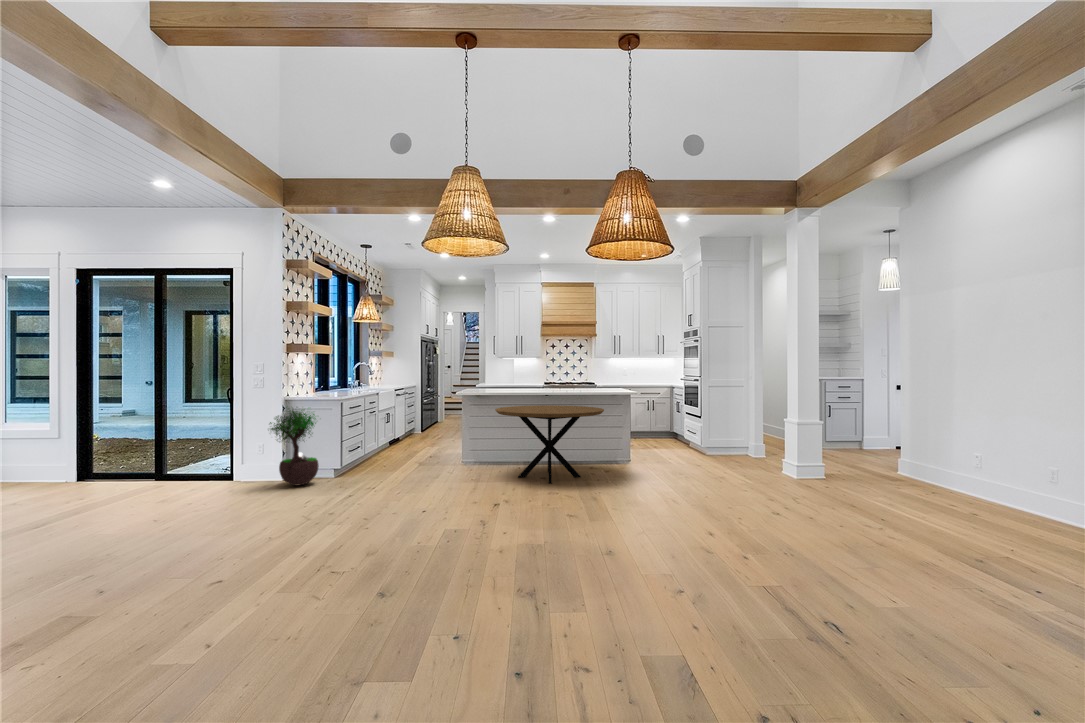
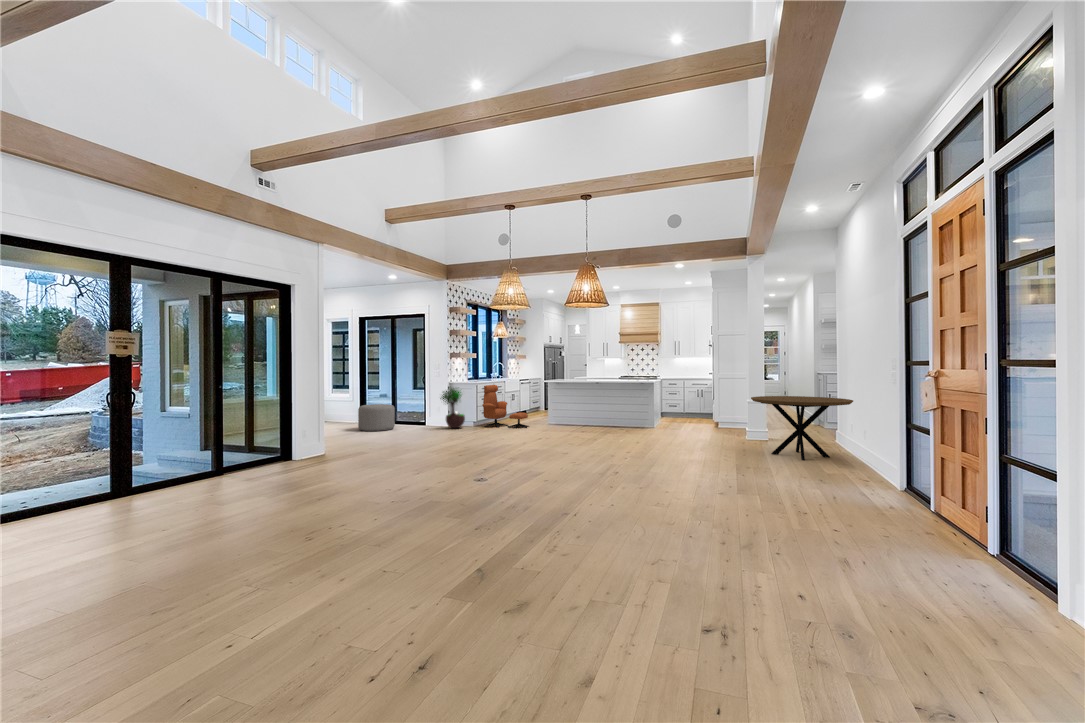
lounge chair: none [351,401,435,478] -> present [482,385,529,429]
dining table: present [495,405,604,484] -> present [751,396,853,460]
ottoman: none [73,447,164,508] -> present [358,404,395,431]

